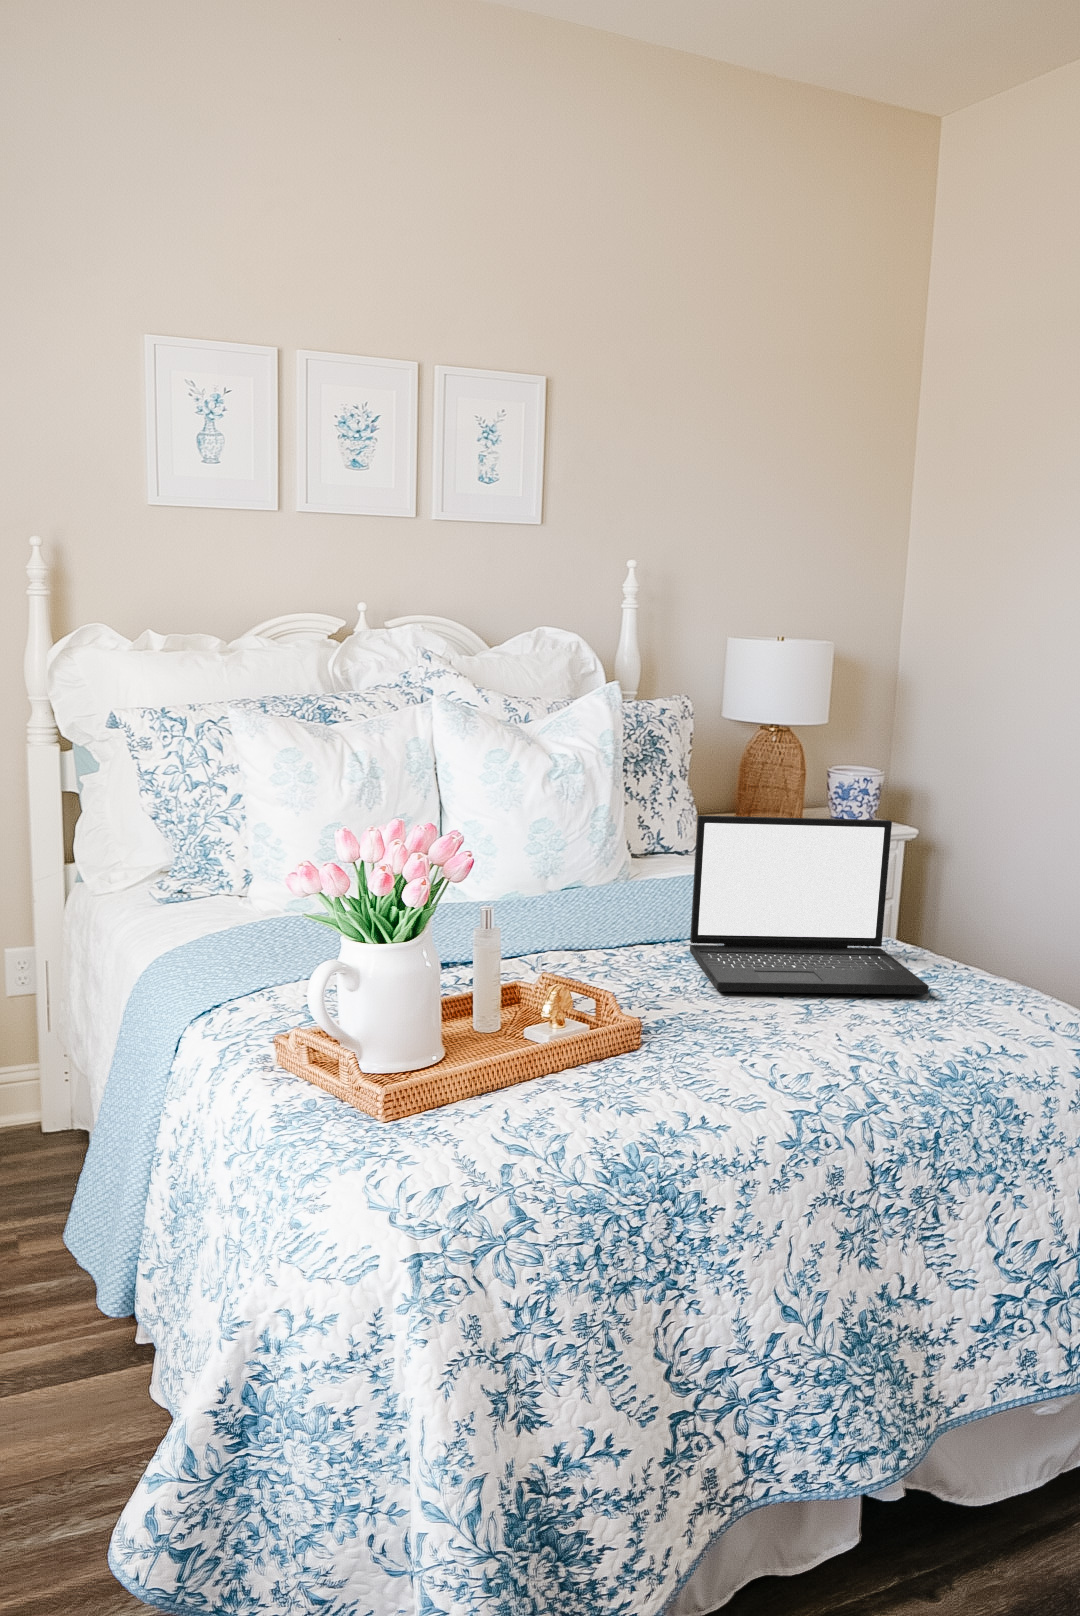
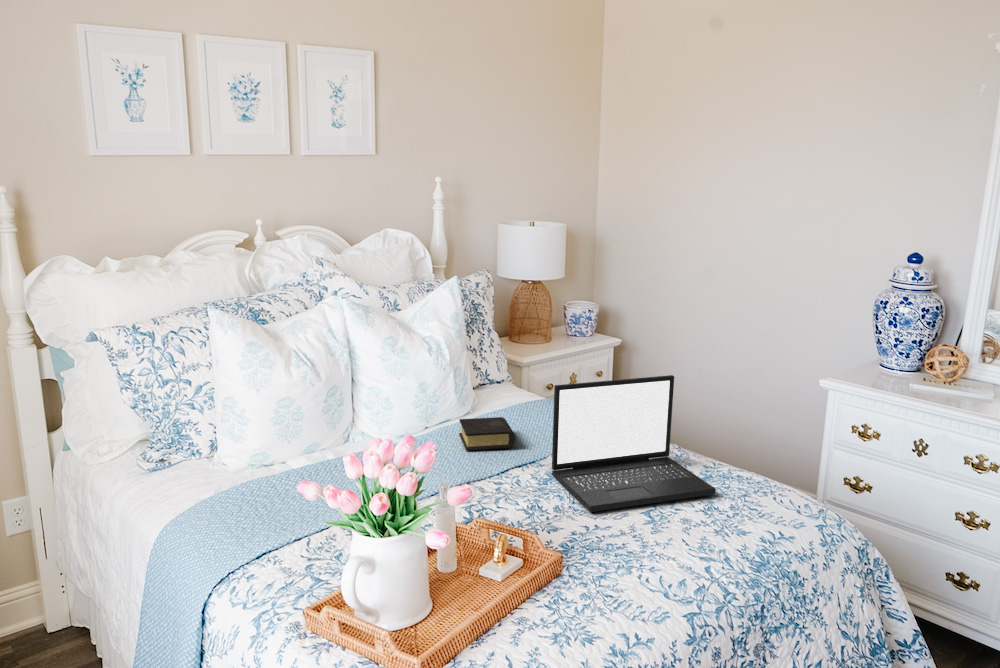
book: none [580,875,655,917] -> present [459,417,516,450]

